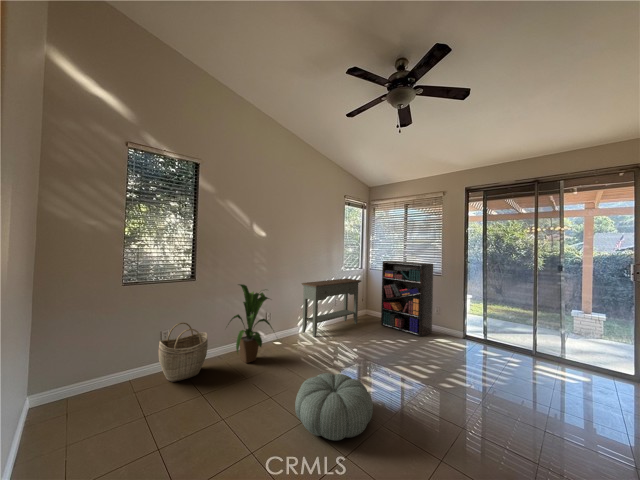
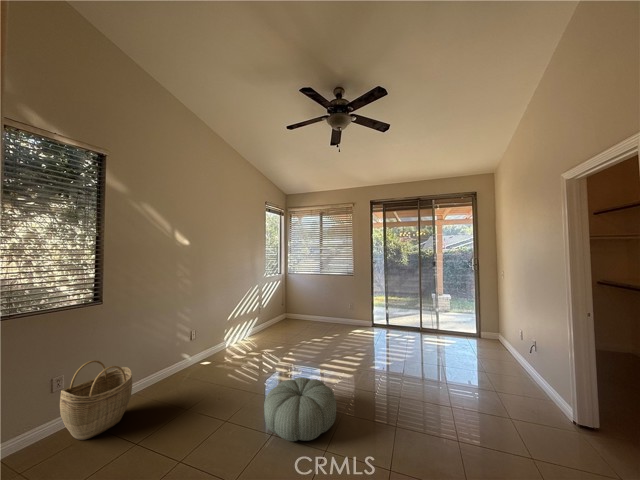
bookshelf: present [381,261,433,336] -> none [303,264,347,330]
console table: present [302,278,361,337] -> none [228,284,284,348]
house plant: present [228,284,272,363] -> none [148,303,216,392]

